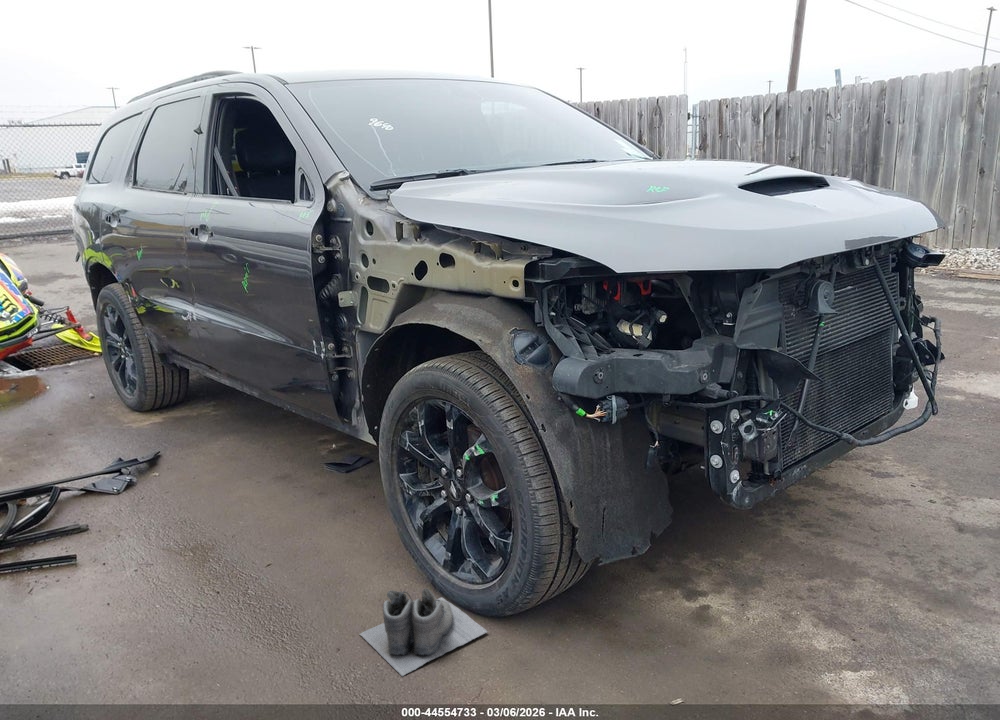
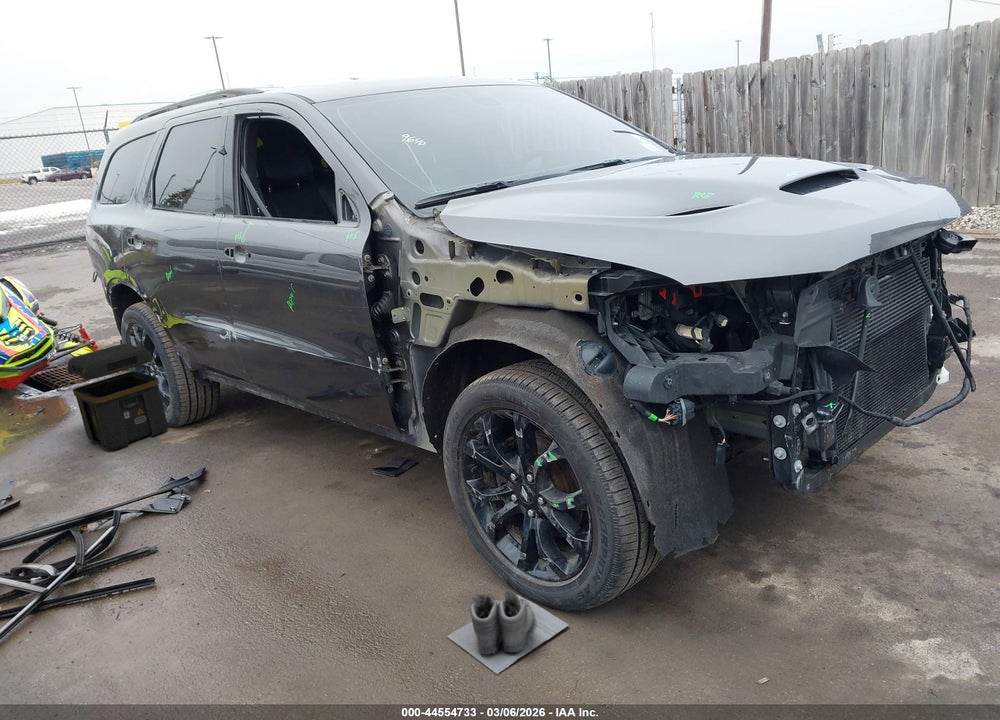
toolbox: none [35,324,133,429] -> present [67,344,168,450]

